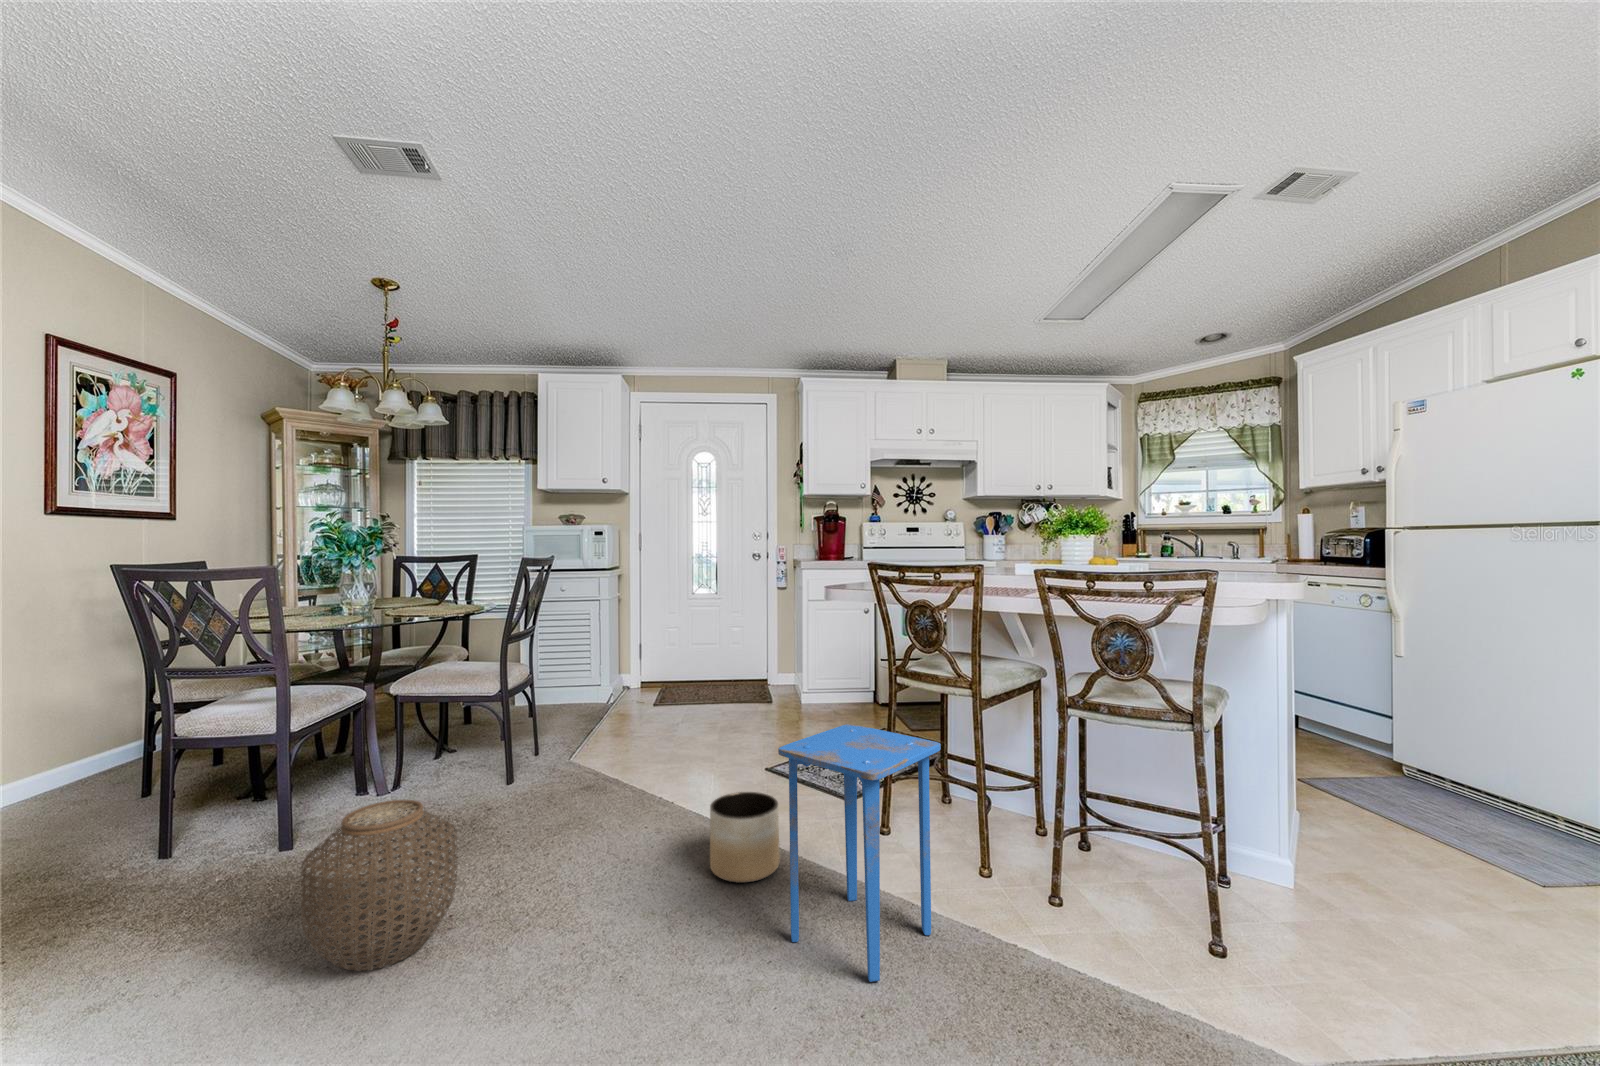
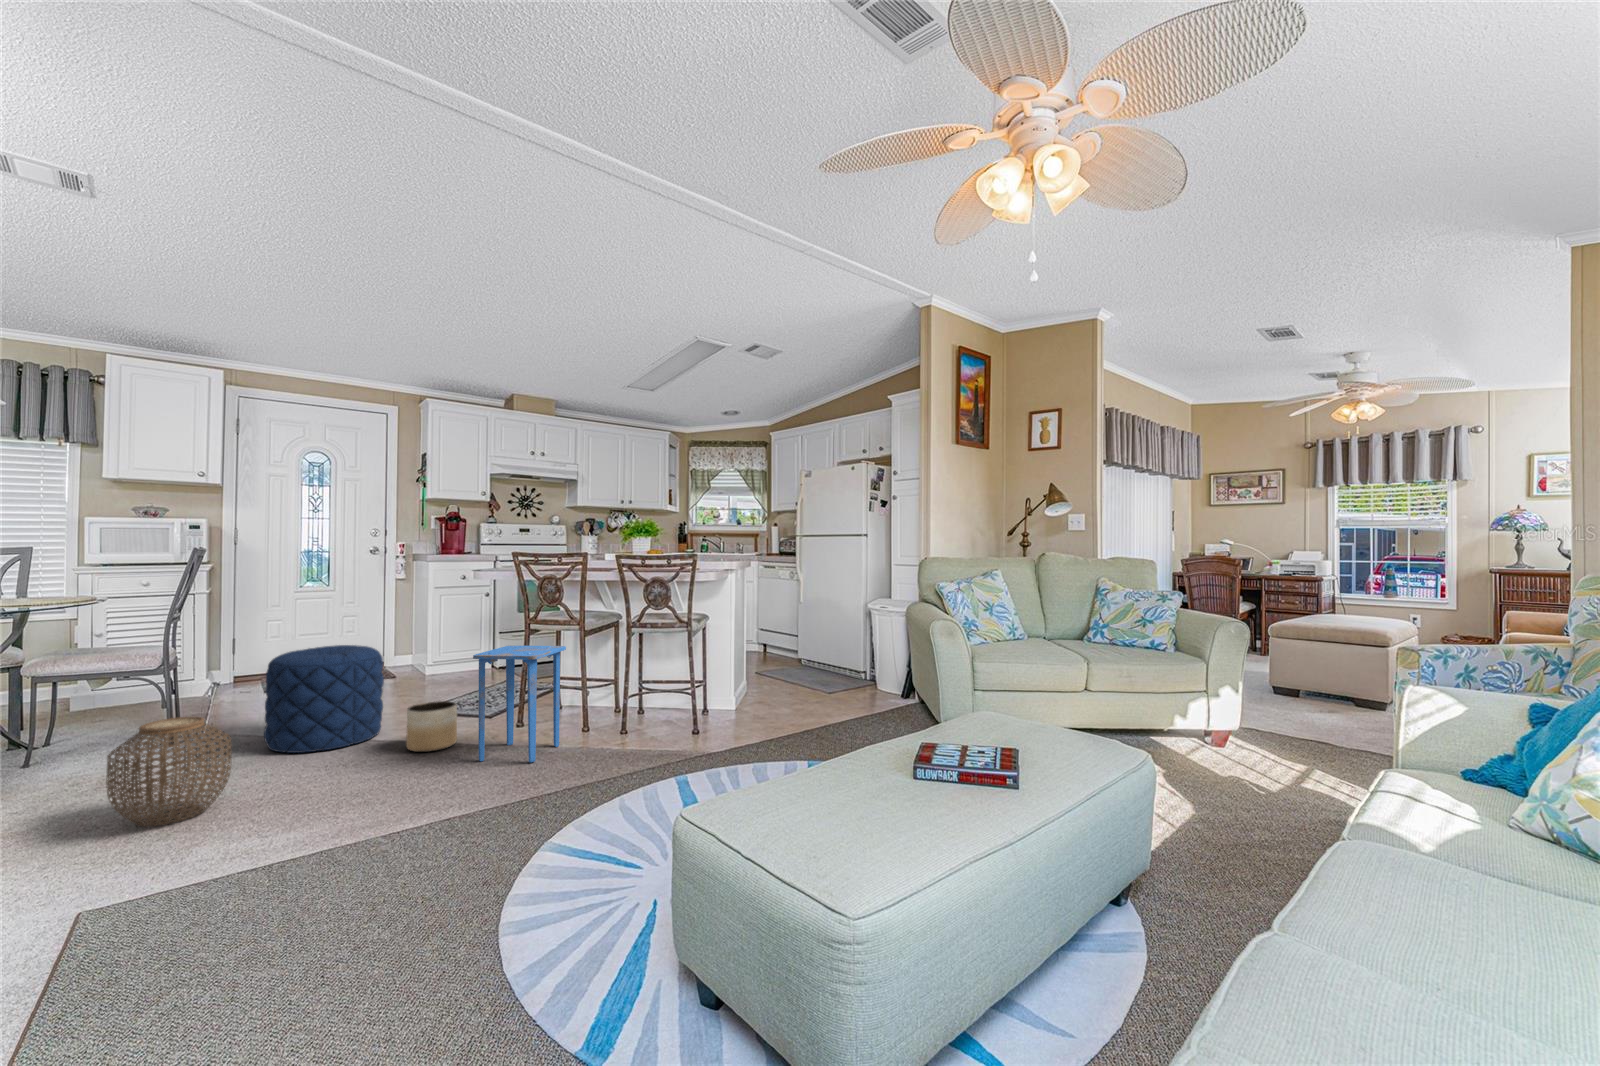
pouf: none [575,683,708,837] -> present [264,645,384,753]

